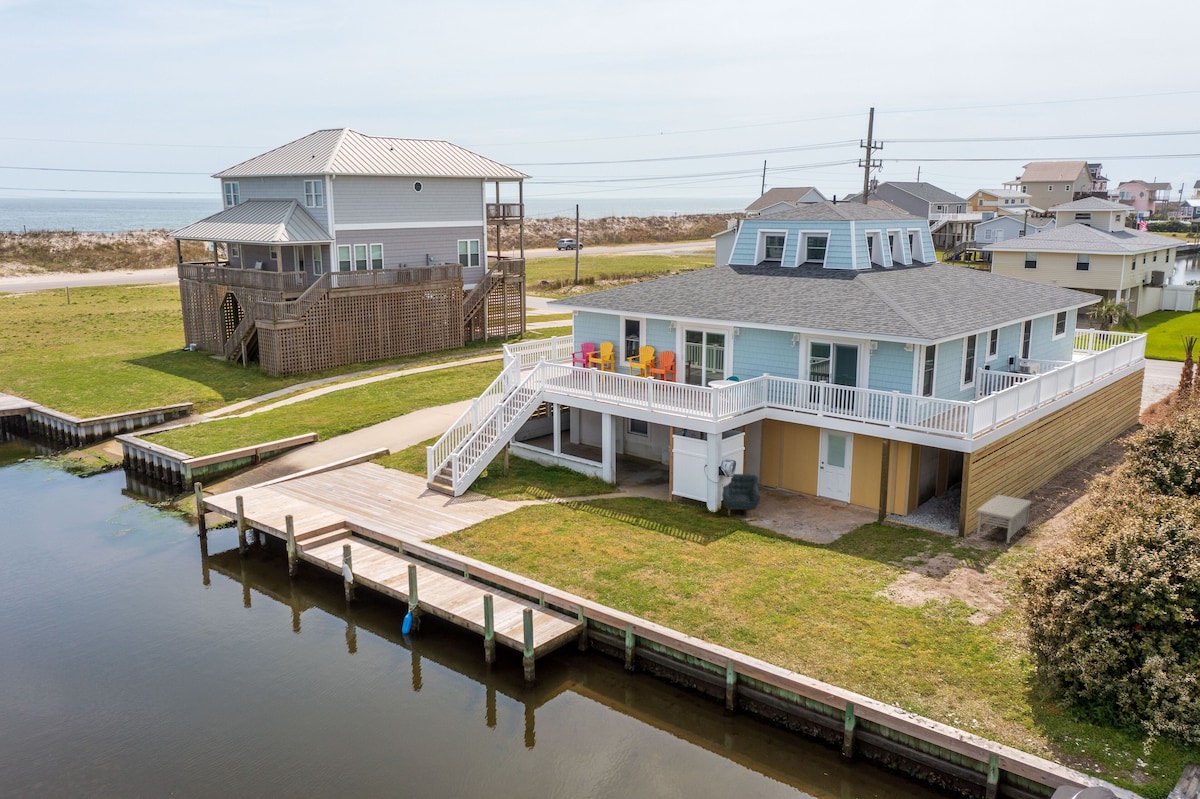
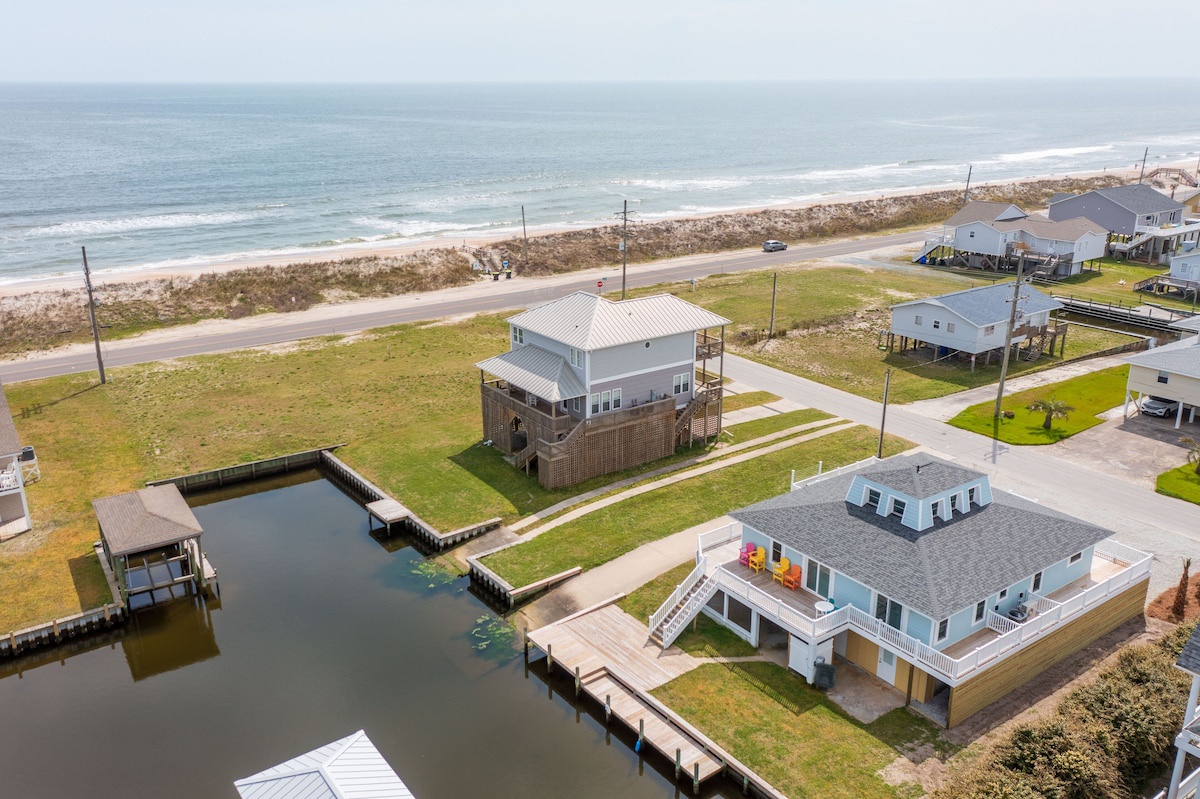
storage bench: present [977,494,1031,543] -> none [959,702,997,739]

